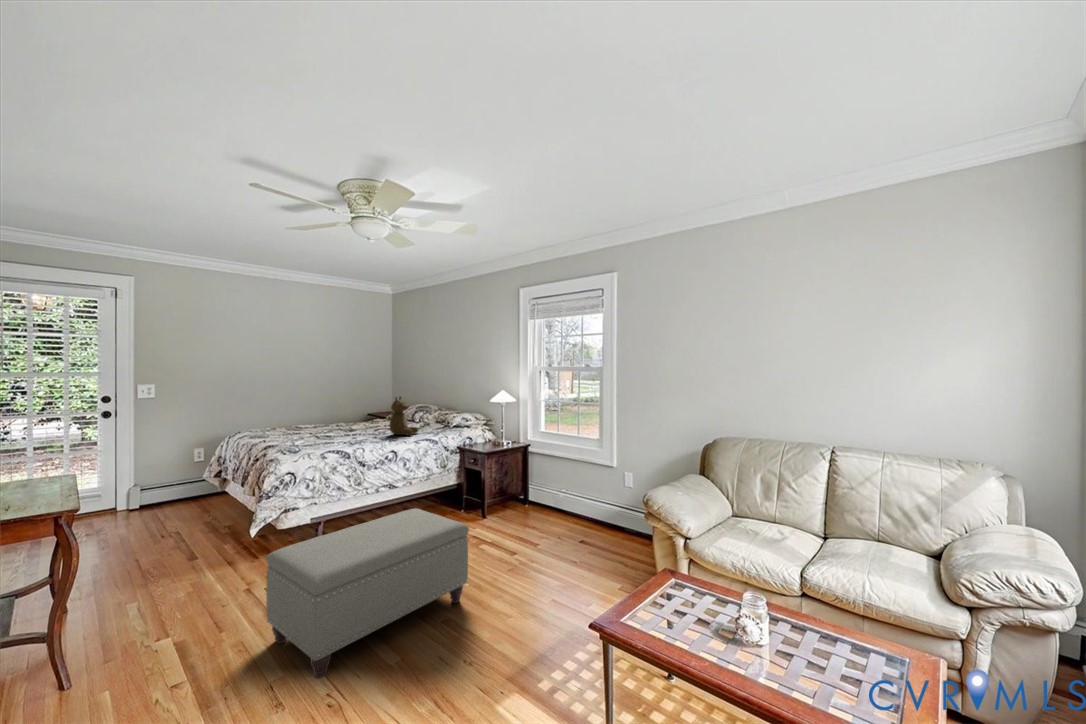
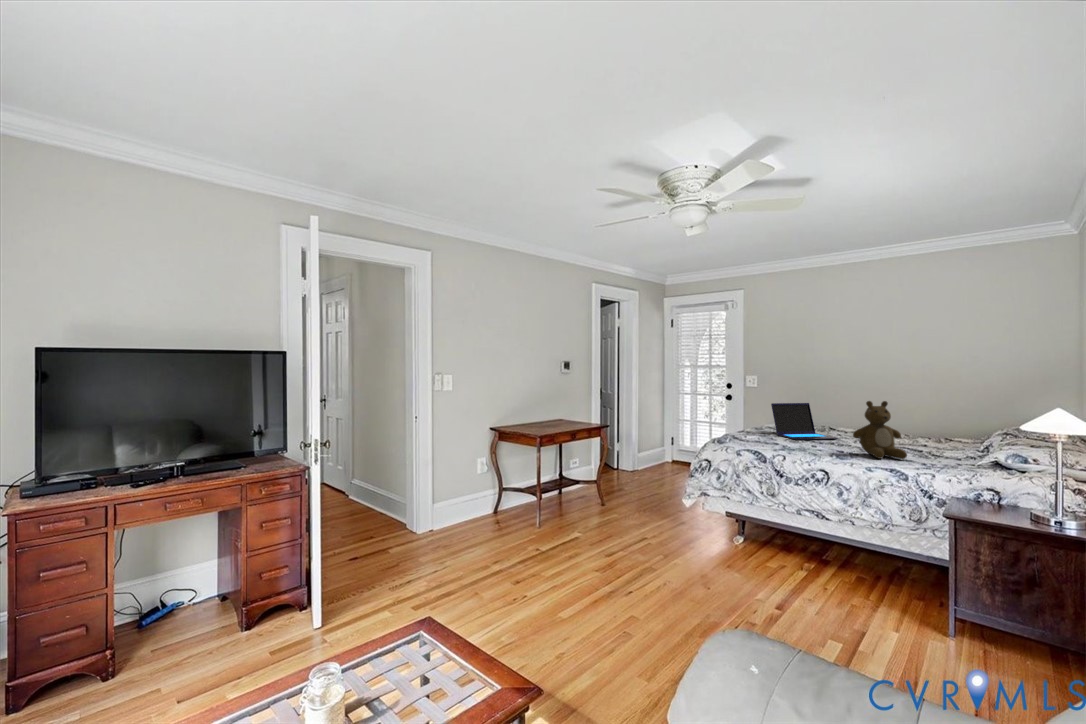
laptop: none [281,405,336,438] -> present [771,403,838,440]
ottoman: present [266,509,469,678] -> none [528,496,710,638]

